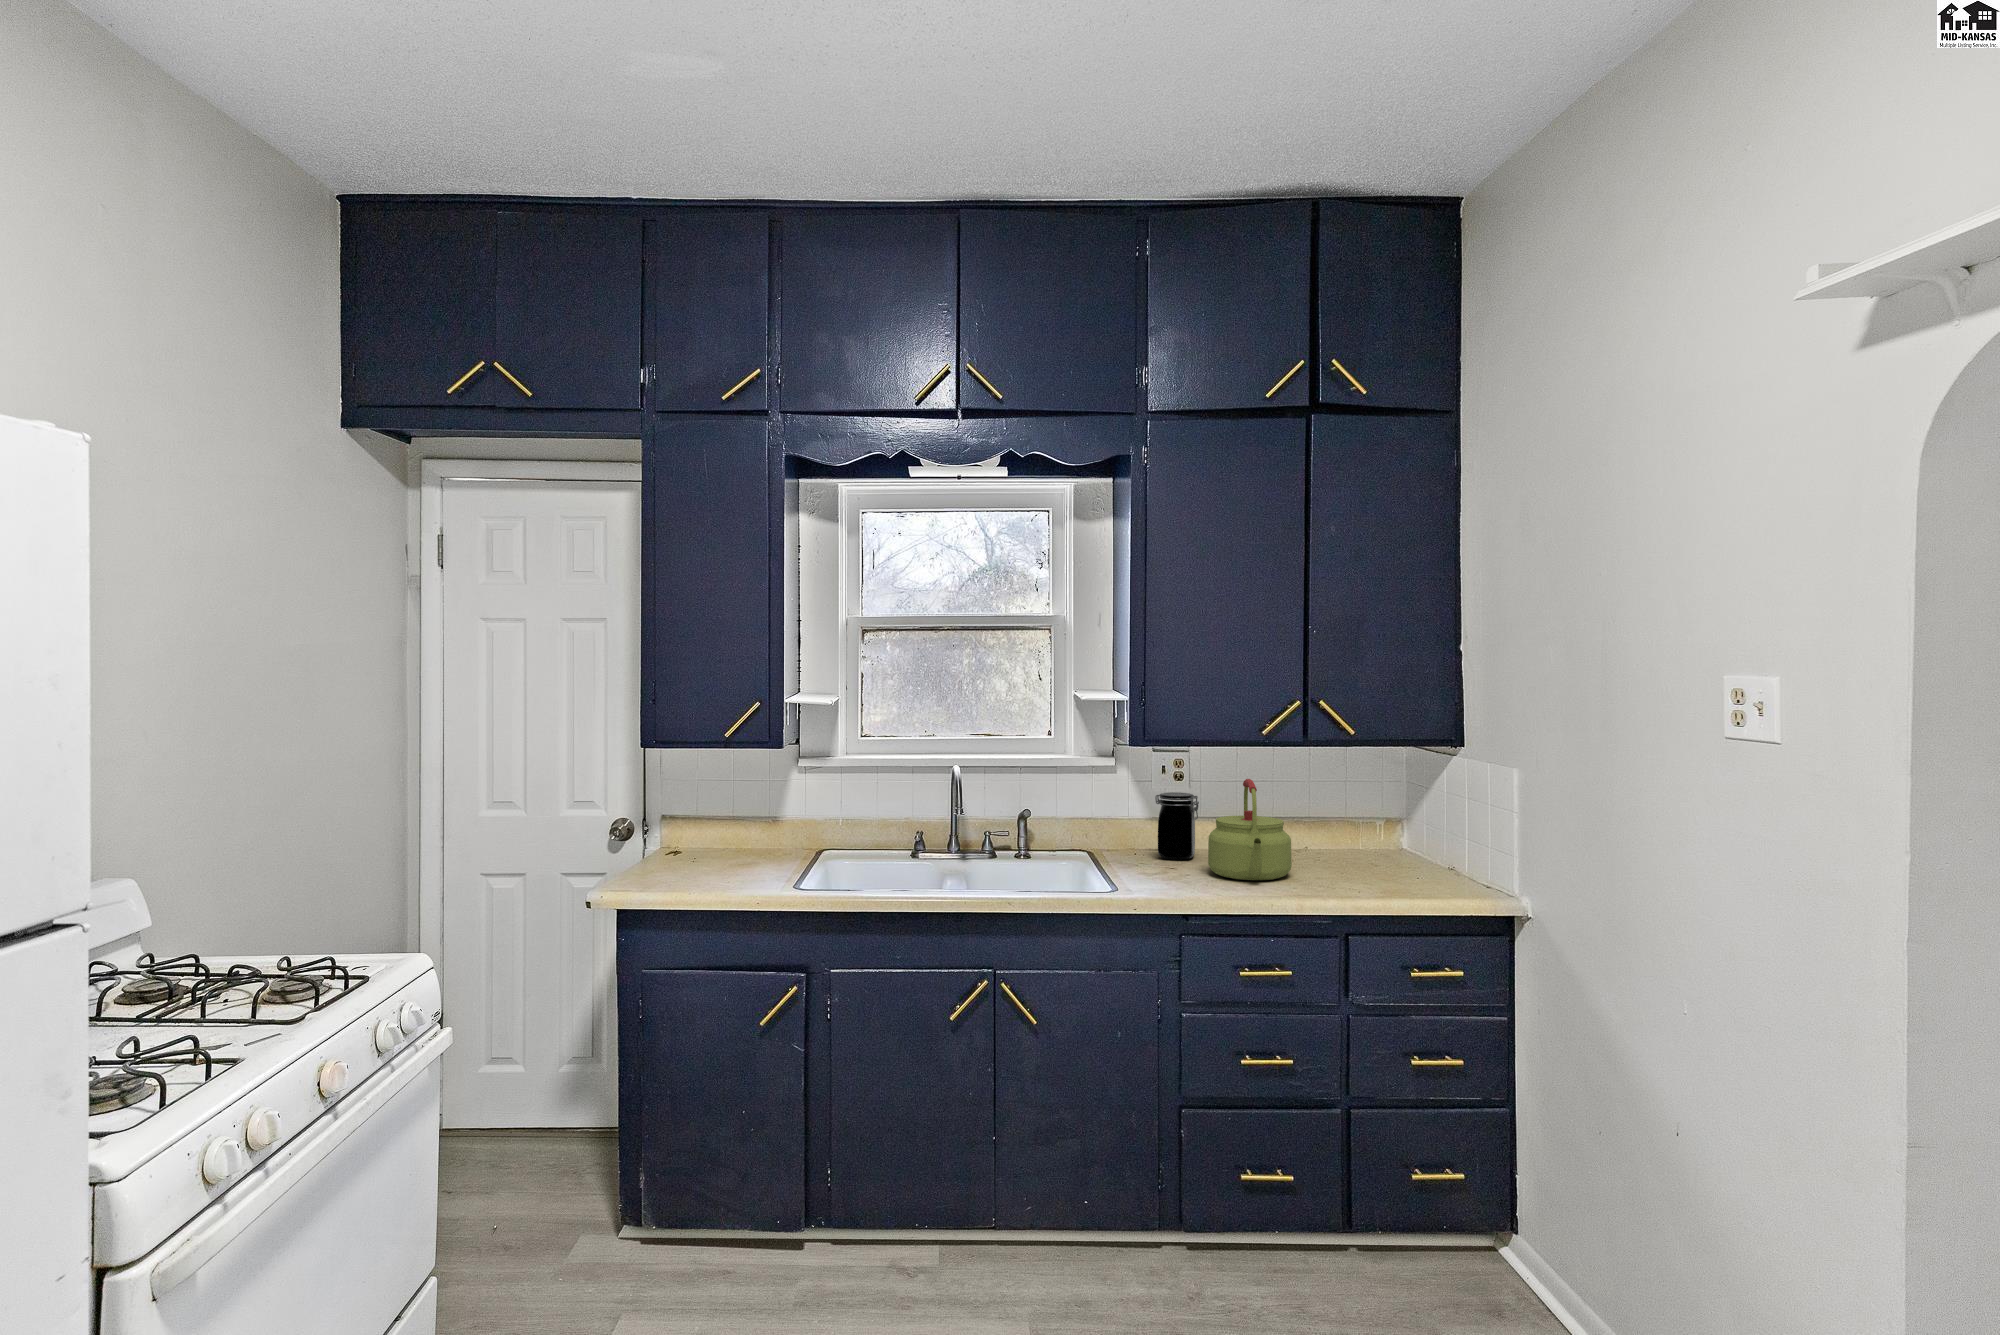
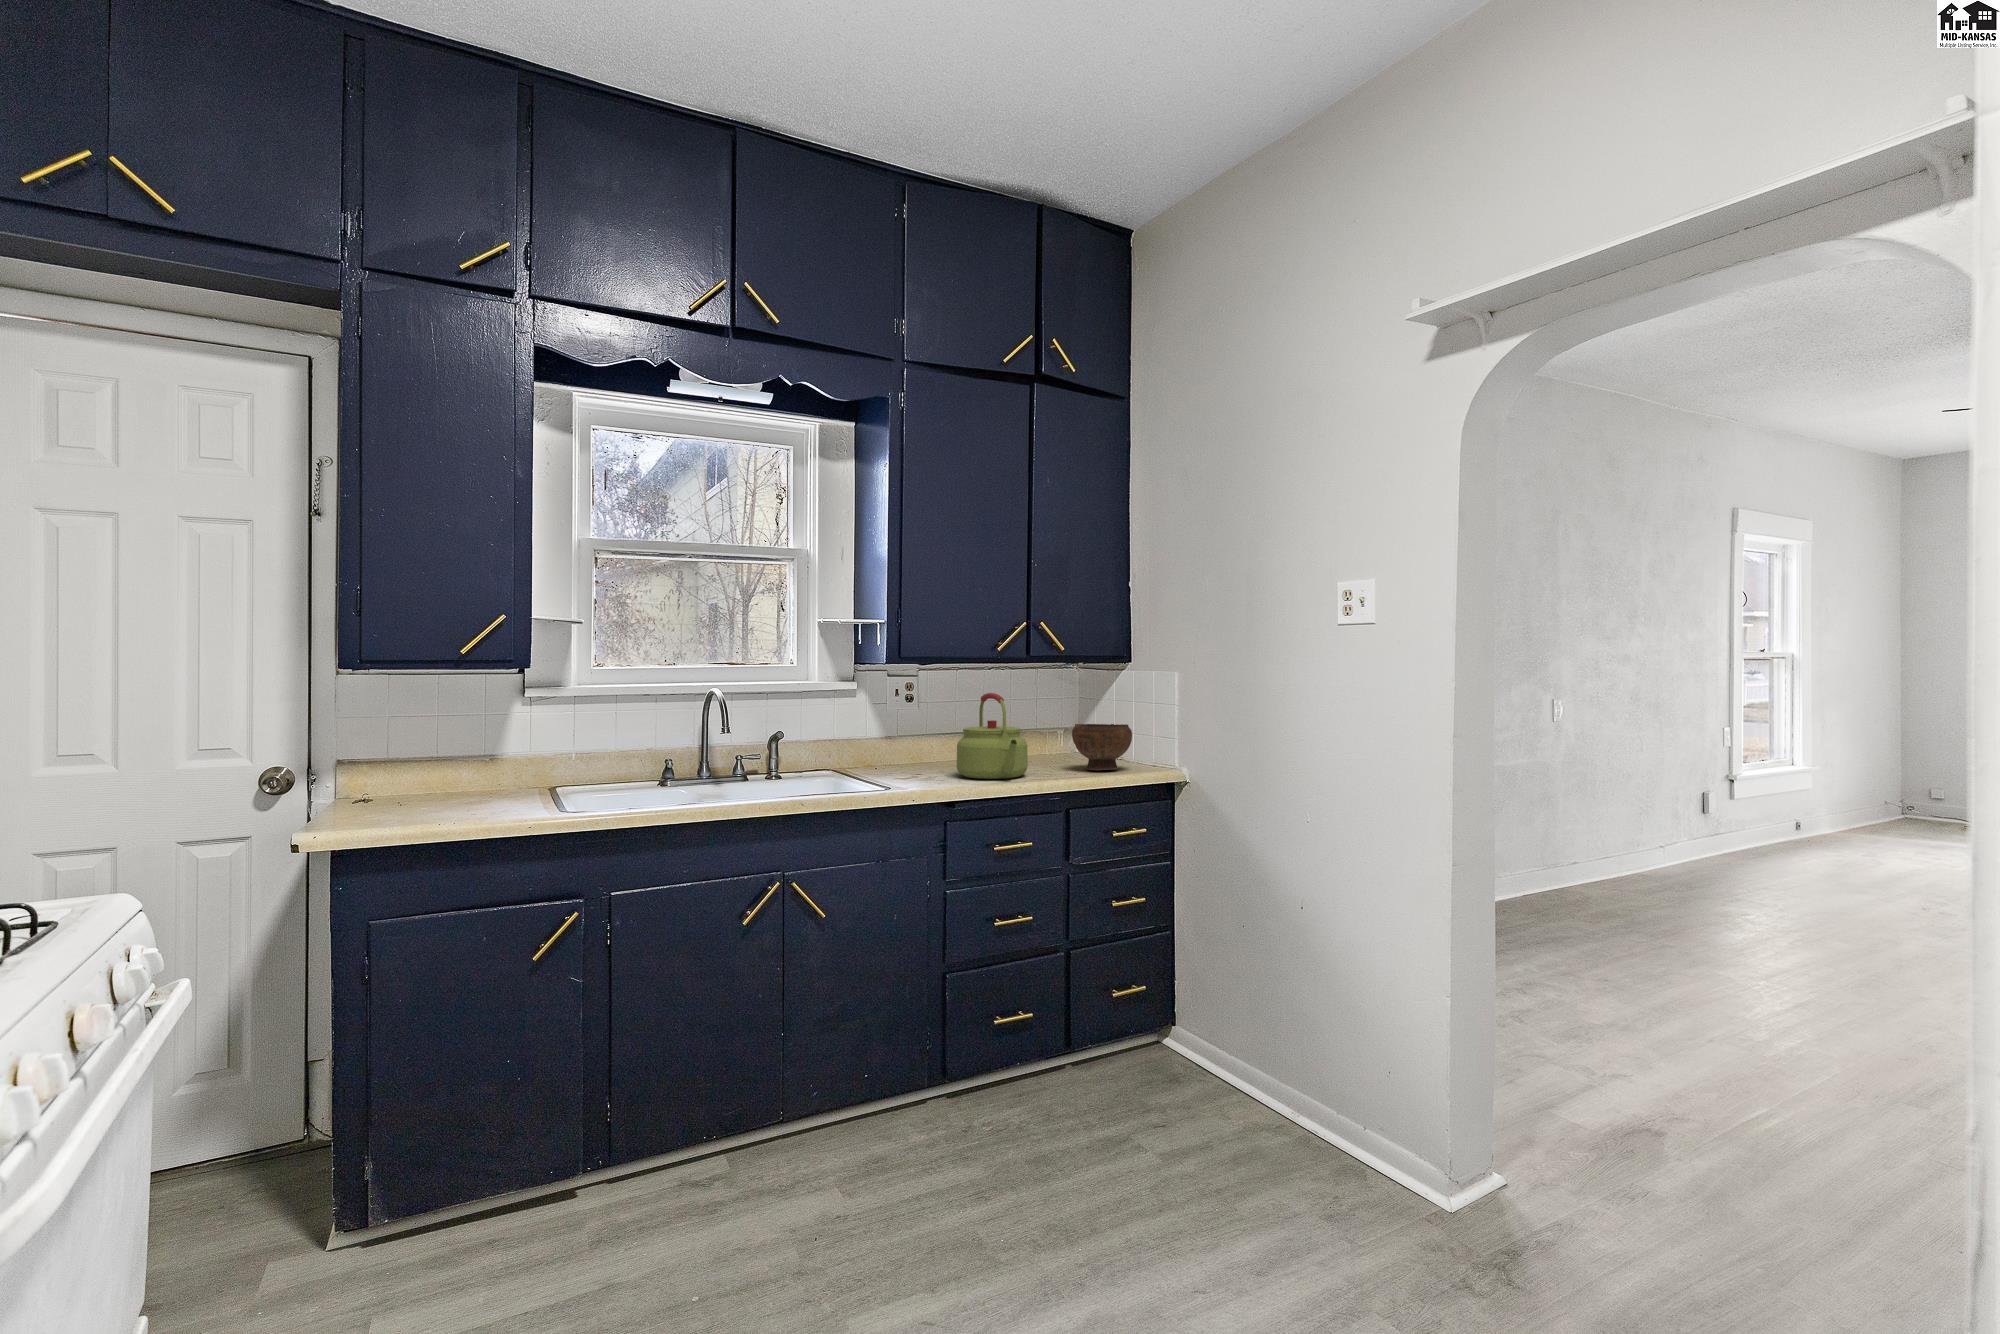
jar: present [1155,792,1199,860] -> none [892,713,934,772]
bowl: none [1357,819,1434,880] -> present [1072,724,1132,770]

